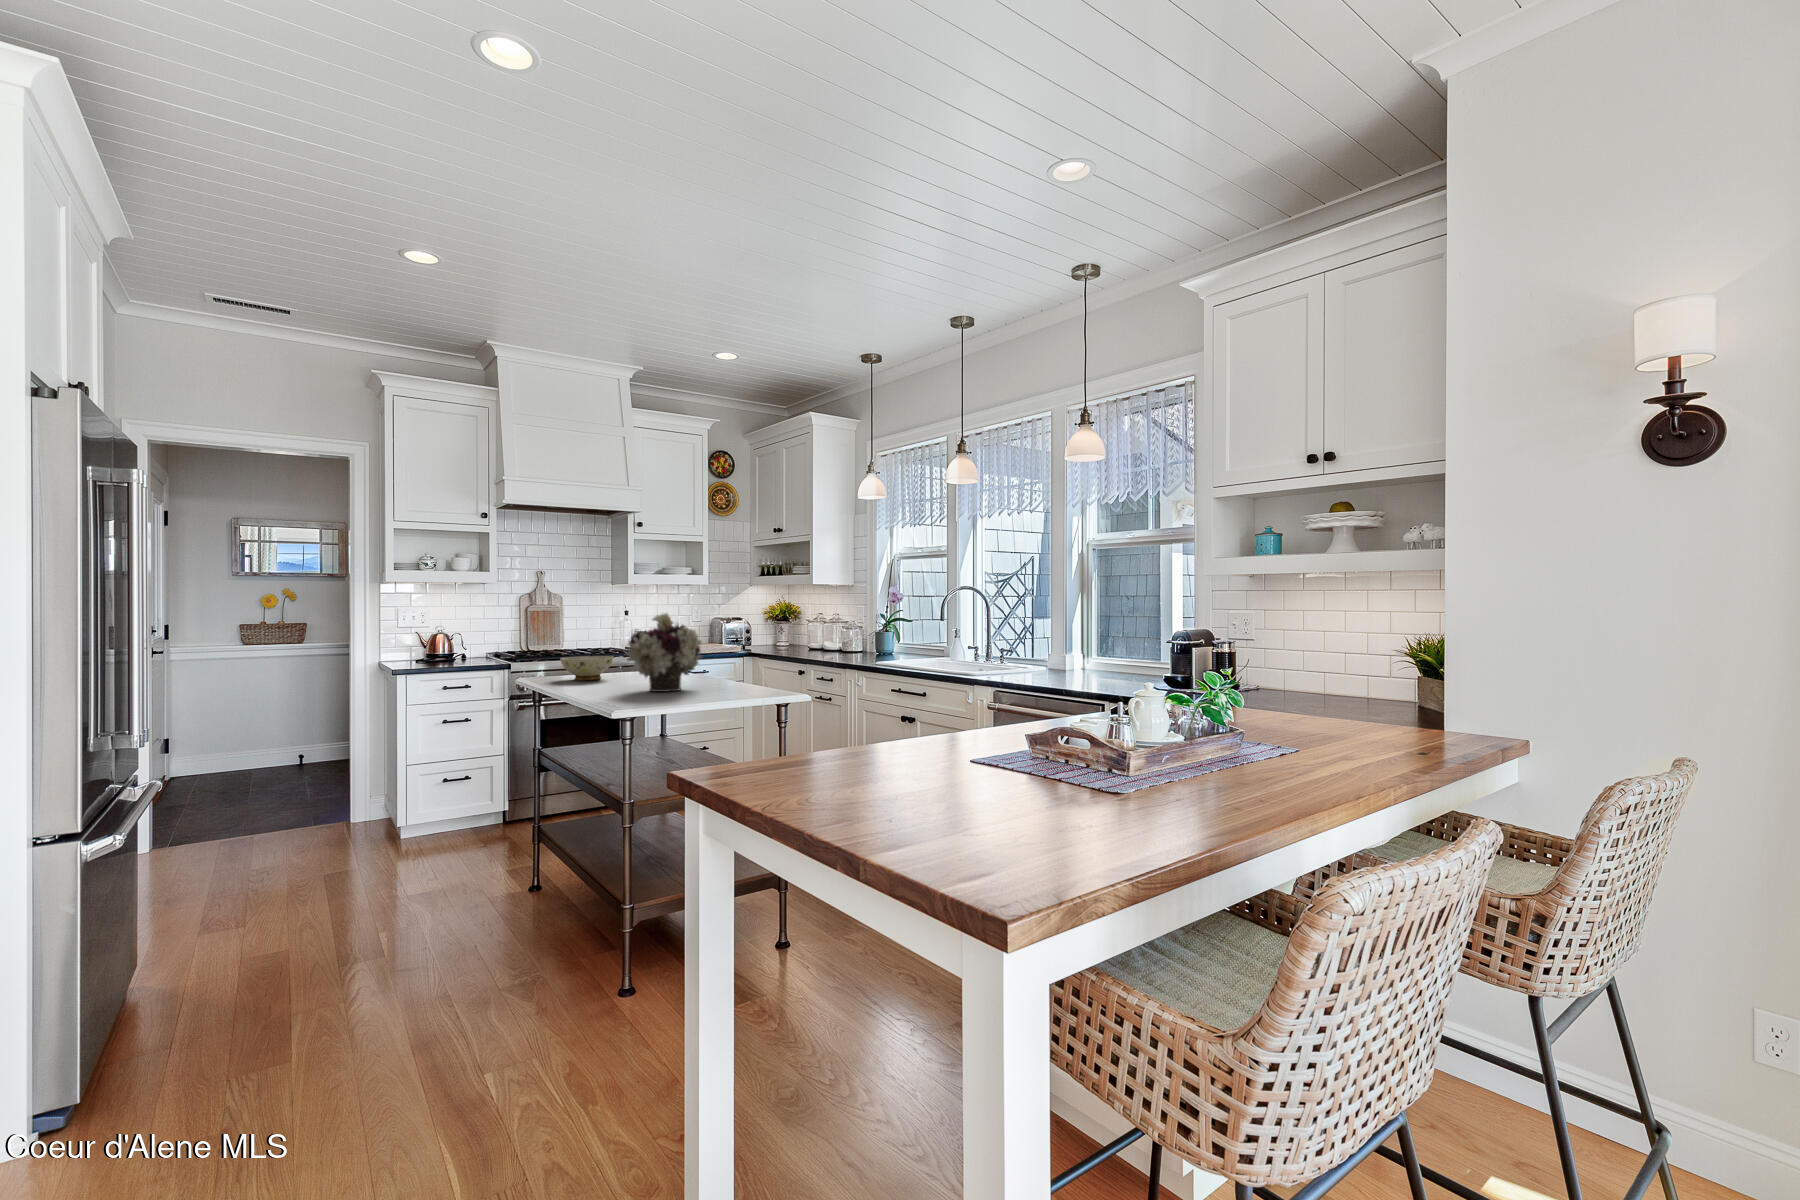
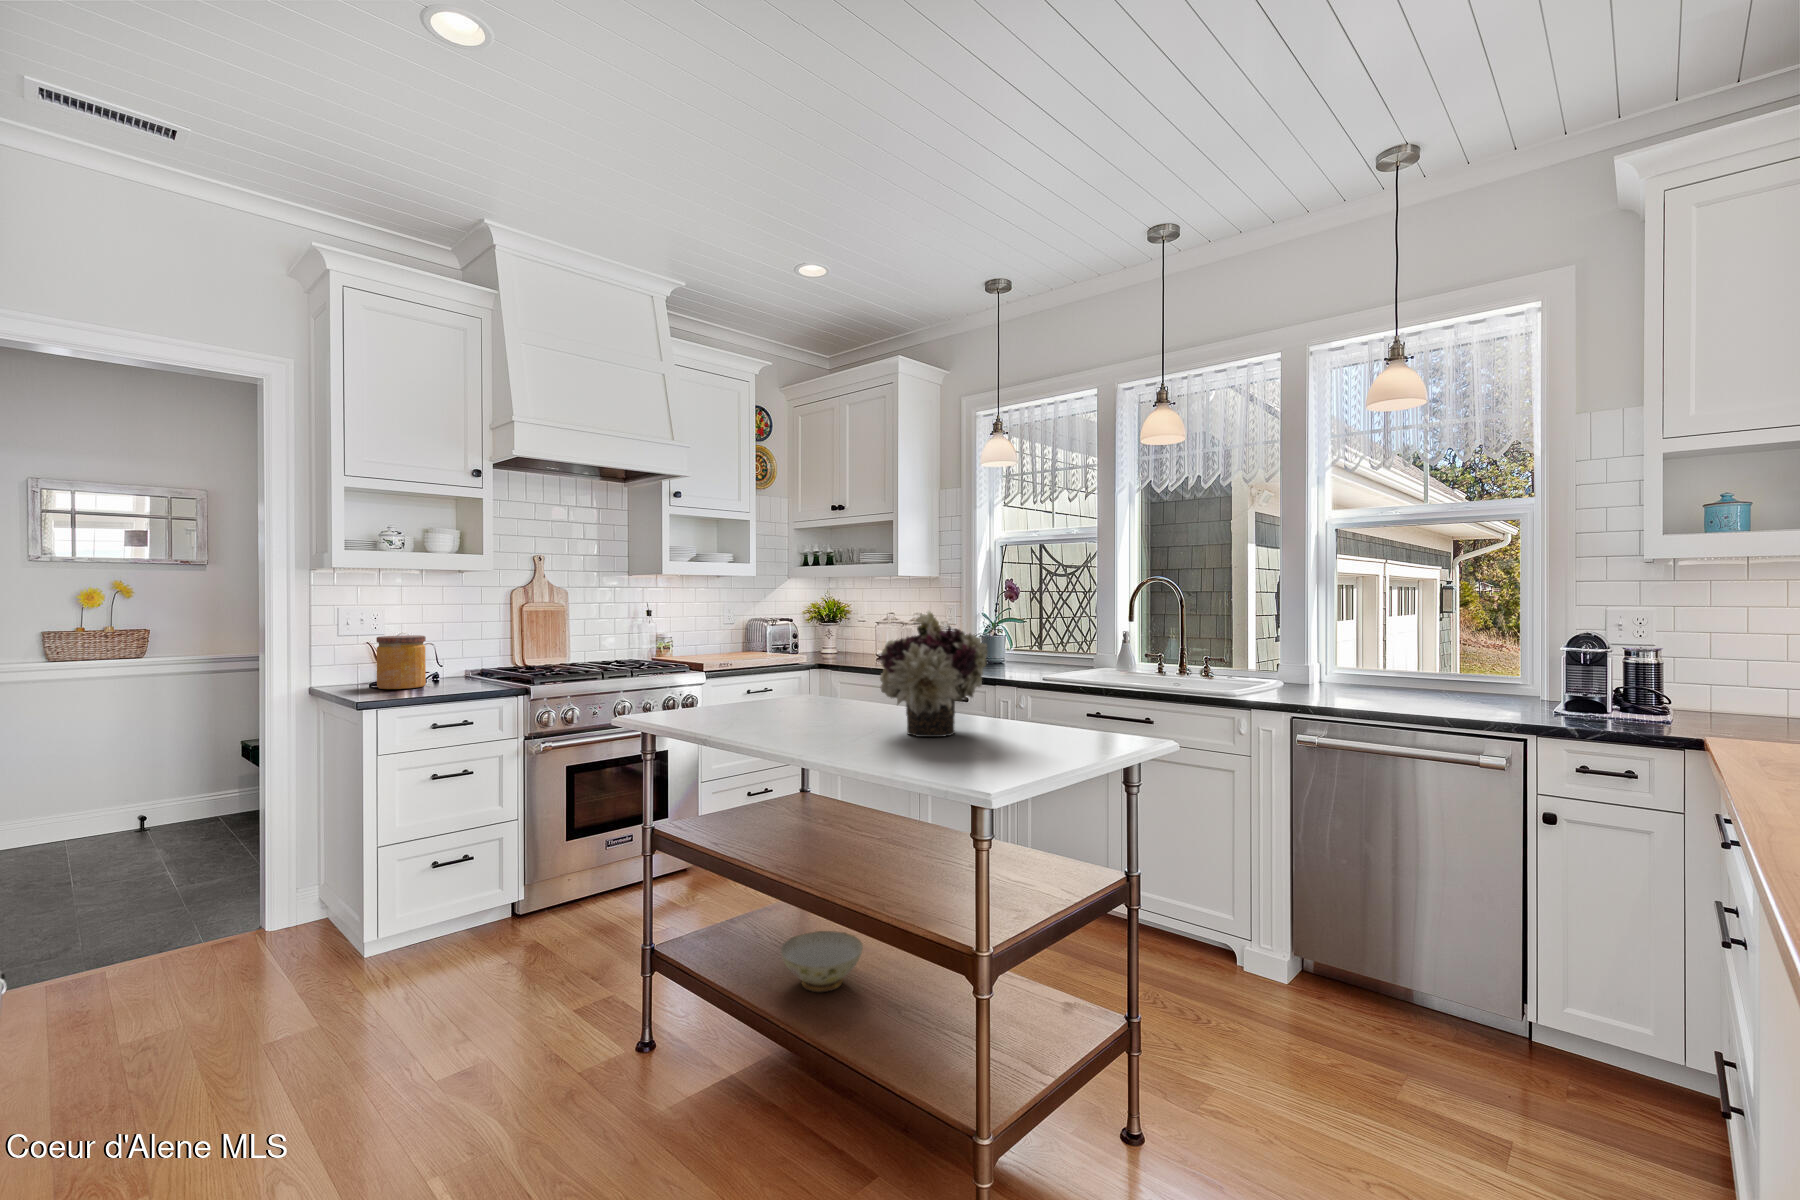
jar: none [414,628,446,664] -> present [376,635,426,689]
ceramic bowl: present [560,656,614,681] -> present [781,931,863,992]

